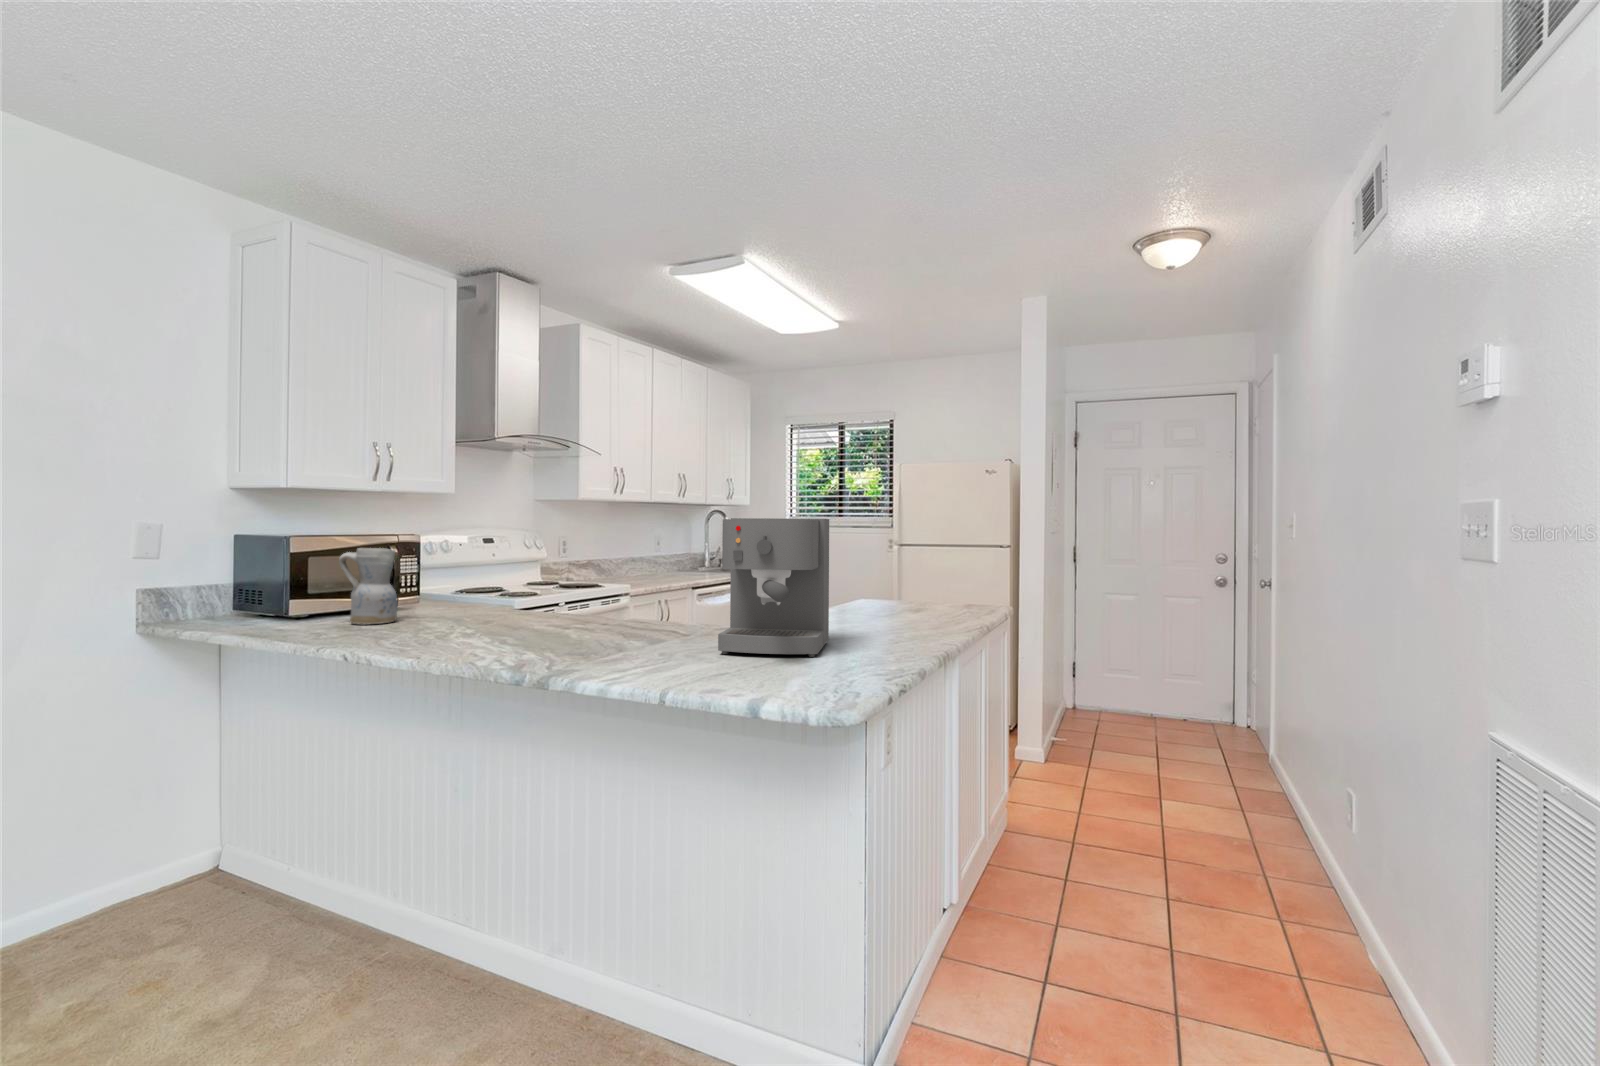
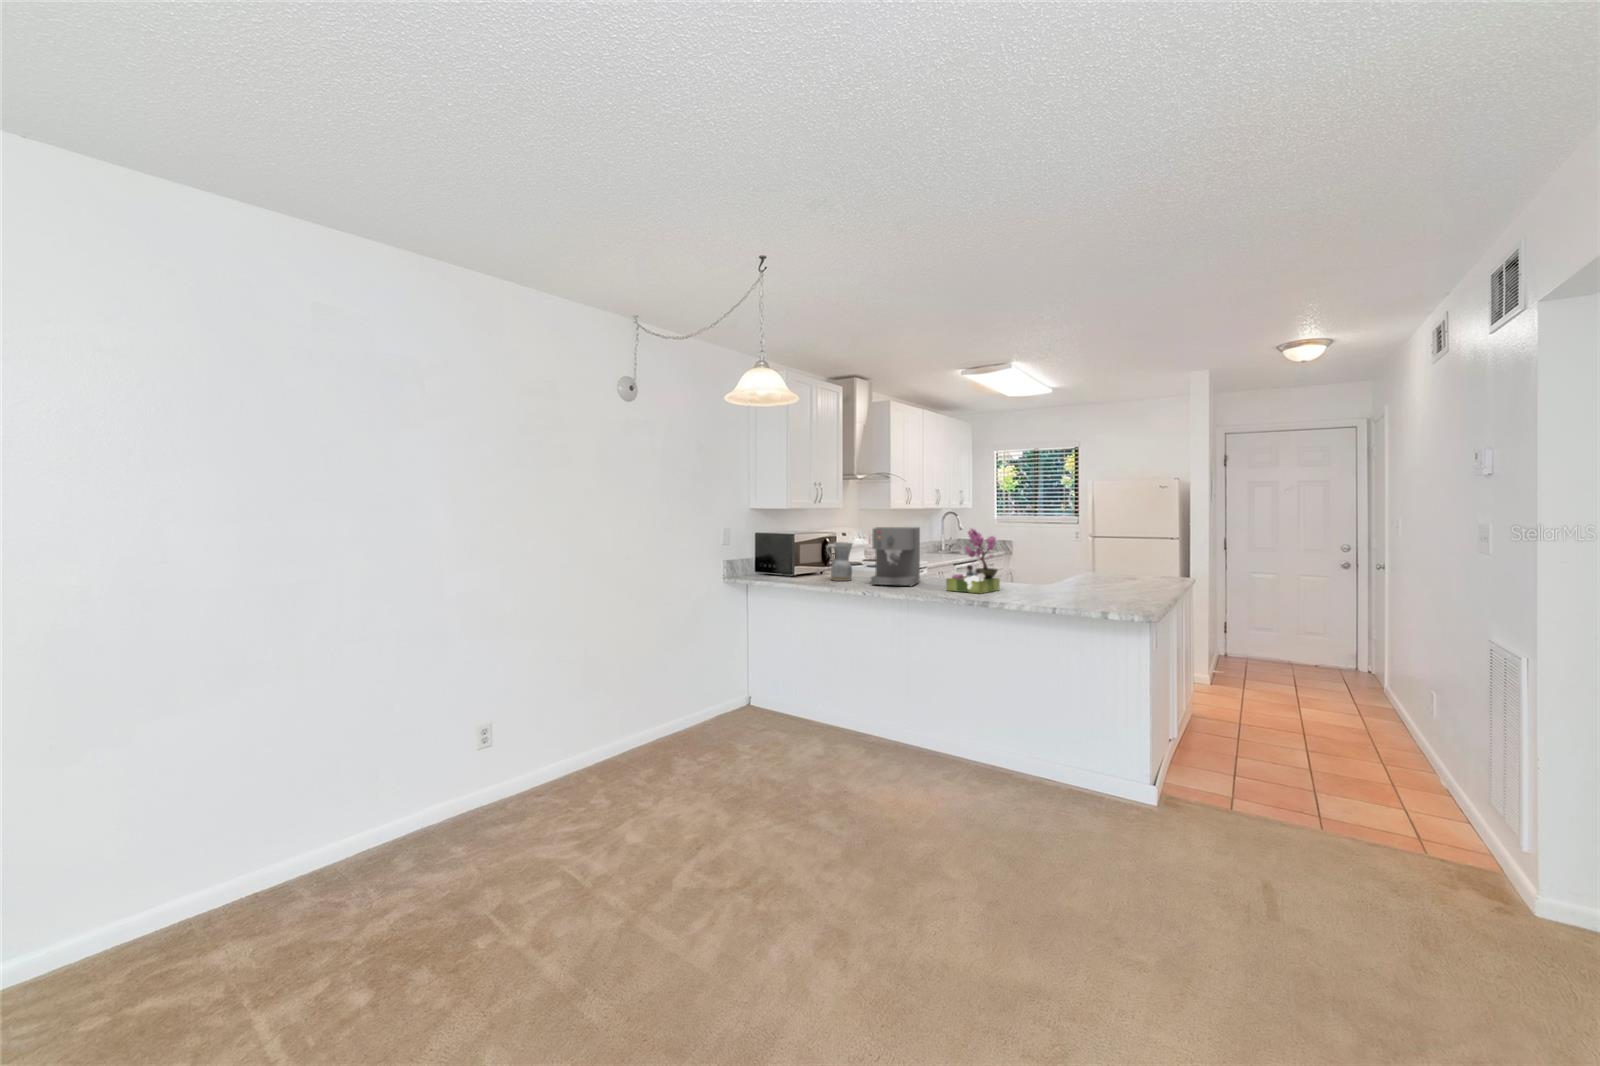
flower arrangement: none [509,517,622,655] -> present [946,529,1000,594]
coffee maker: present [718,518,829,657] -> present [871,527,920,587]

